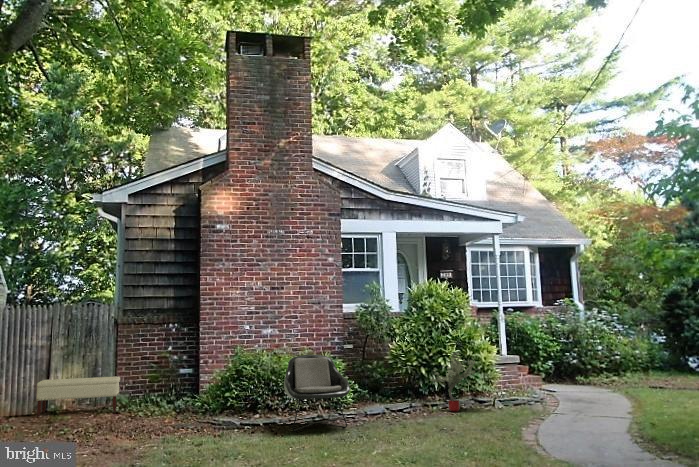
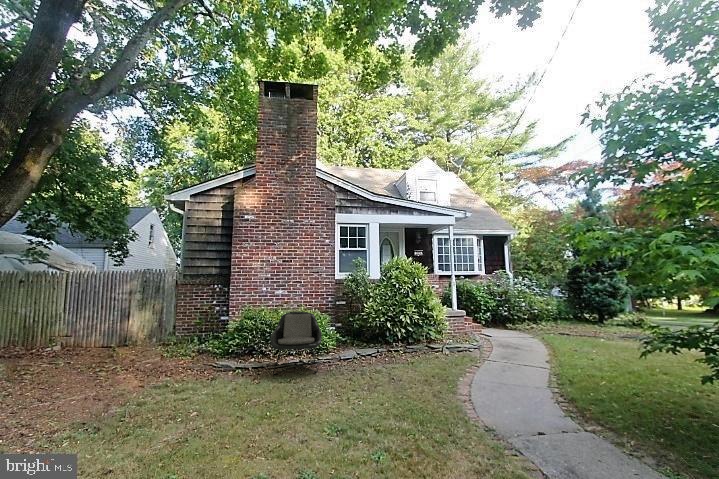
potted tree: present [430,353,475,412] -> none [392,311,428,357]
bench: present [36,376,120,417] -> none [115,321,180,349]

